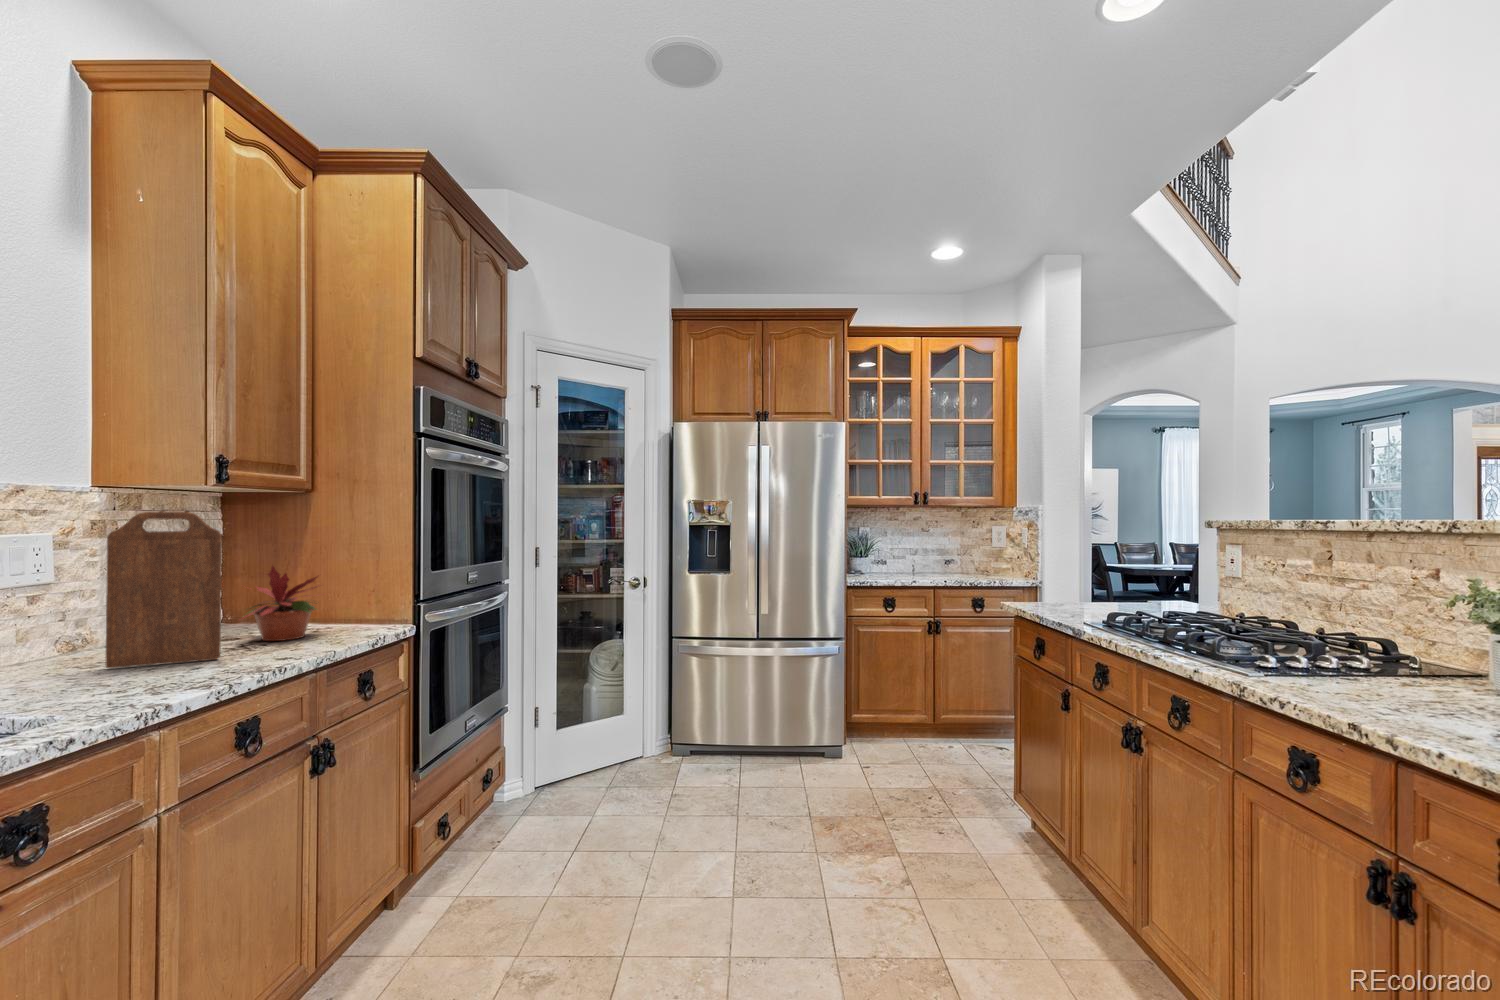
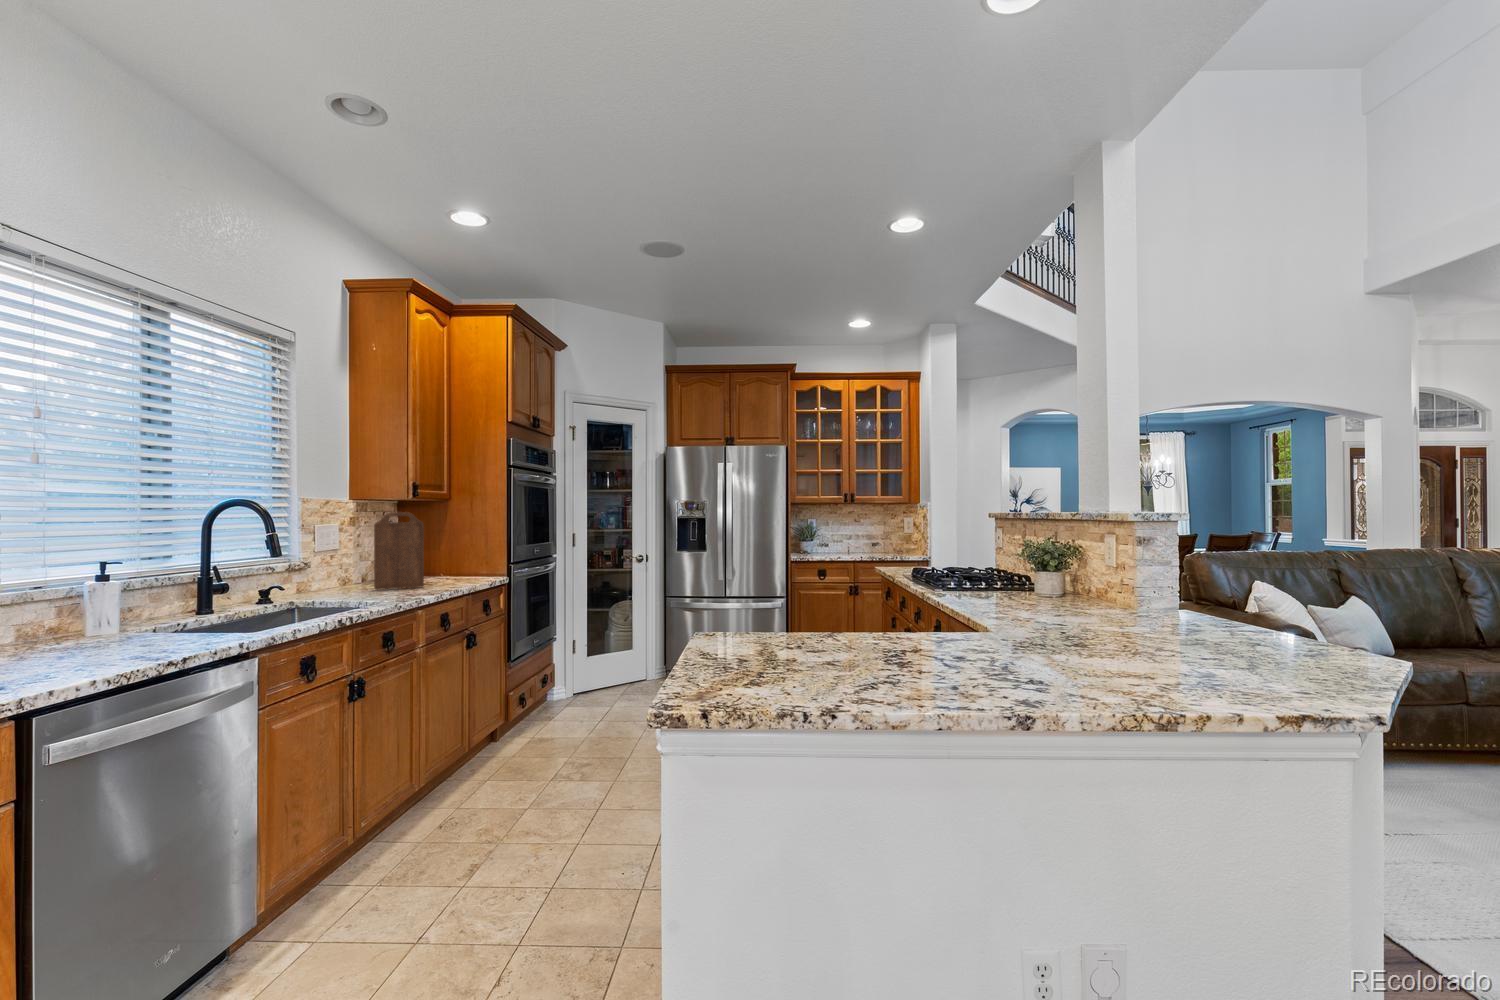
potted plant: present [241,566,319,641] -> none [419,540,469,582]

